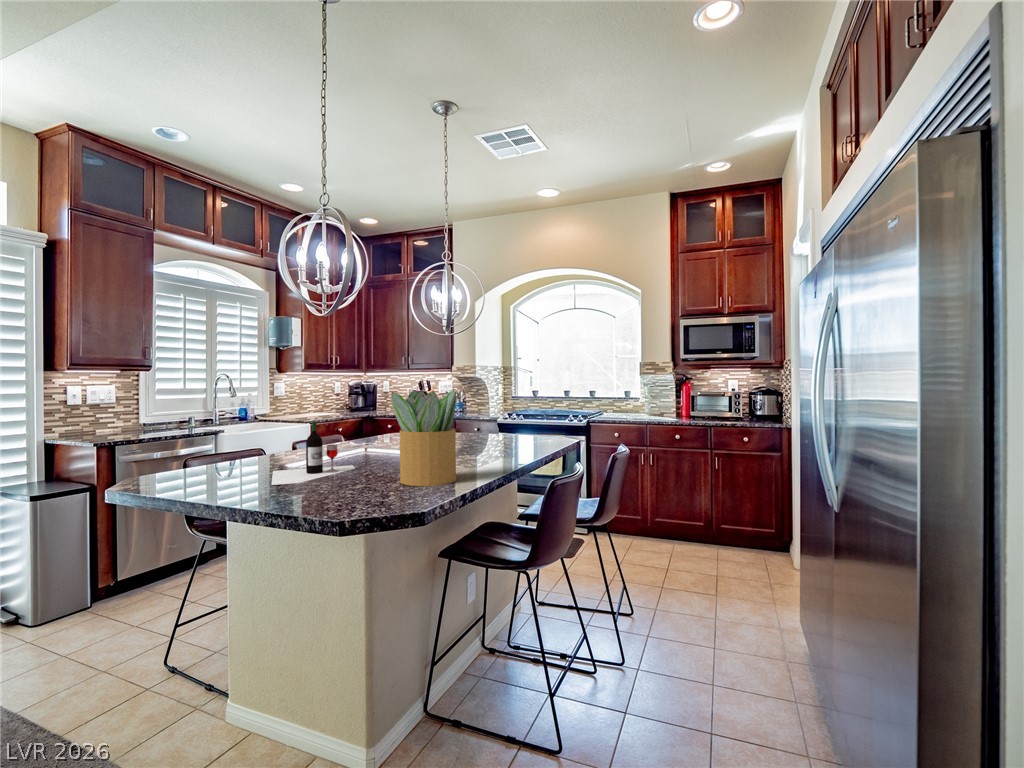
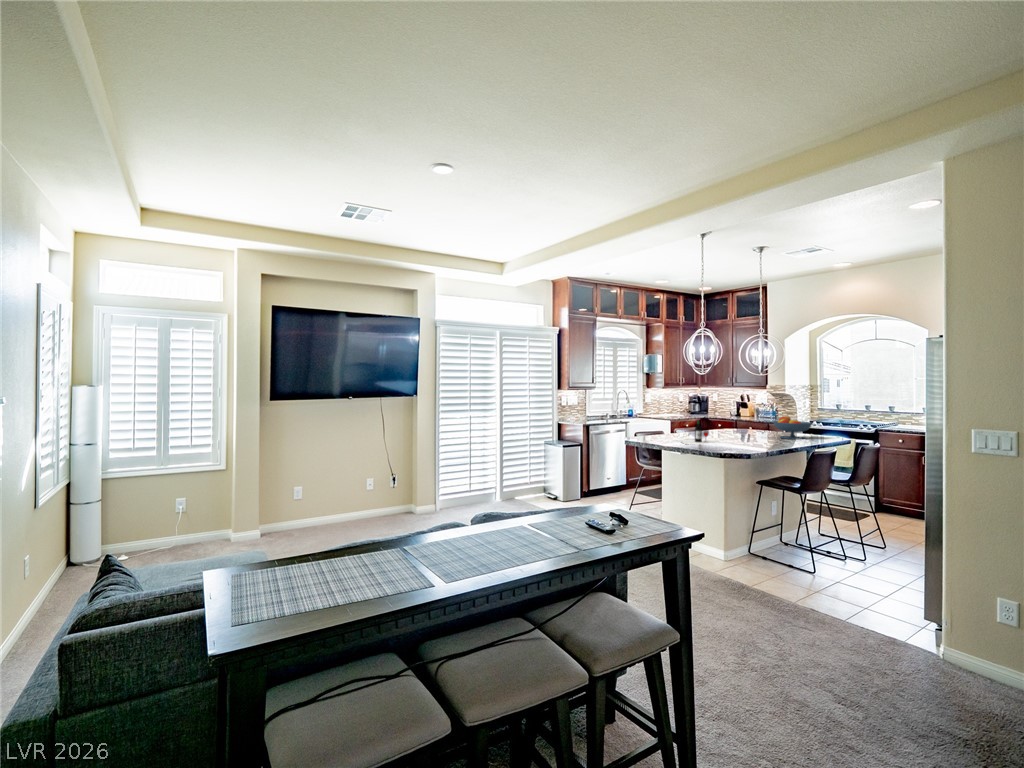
potted plant: present [391,389,457,486] -> none [736,409,766,448]
fruit bowl: none [467,406,530,448] -> present [774,416,812,439]

